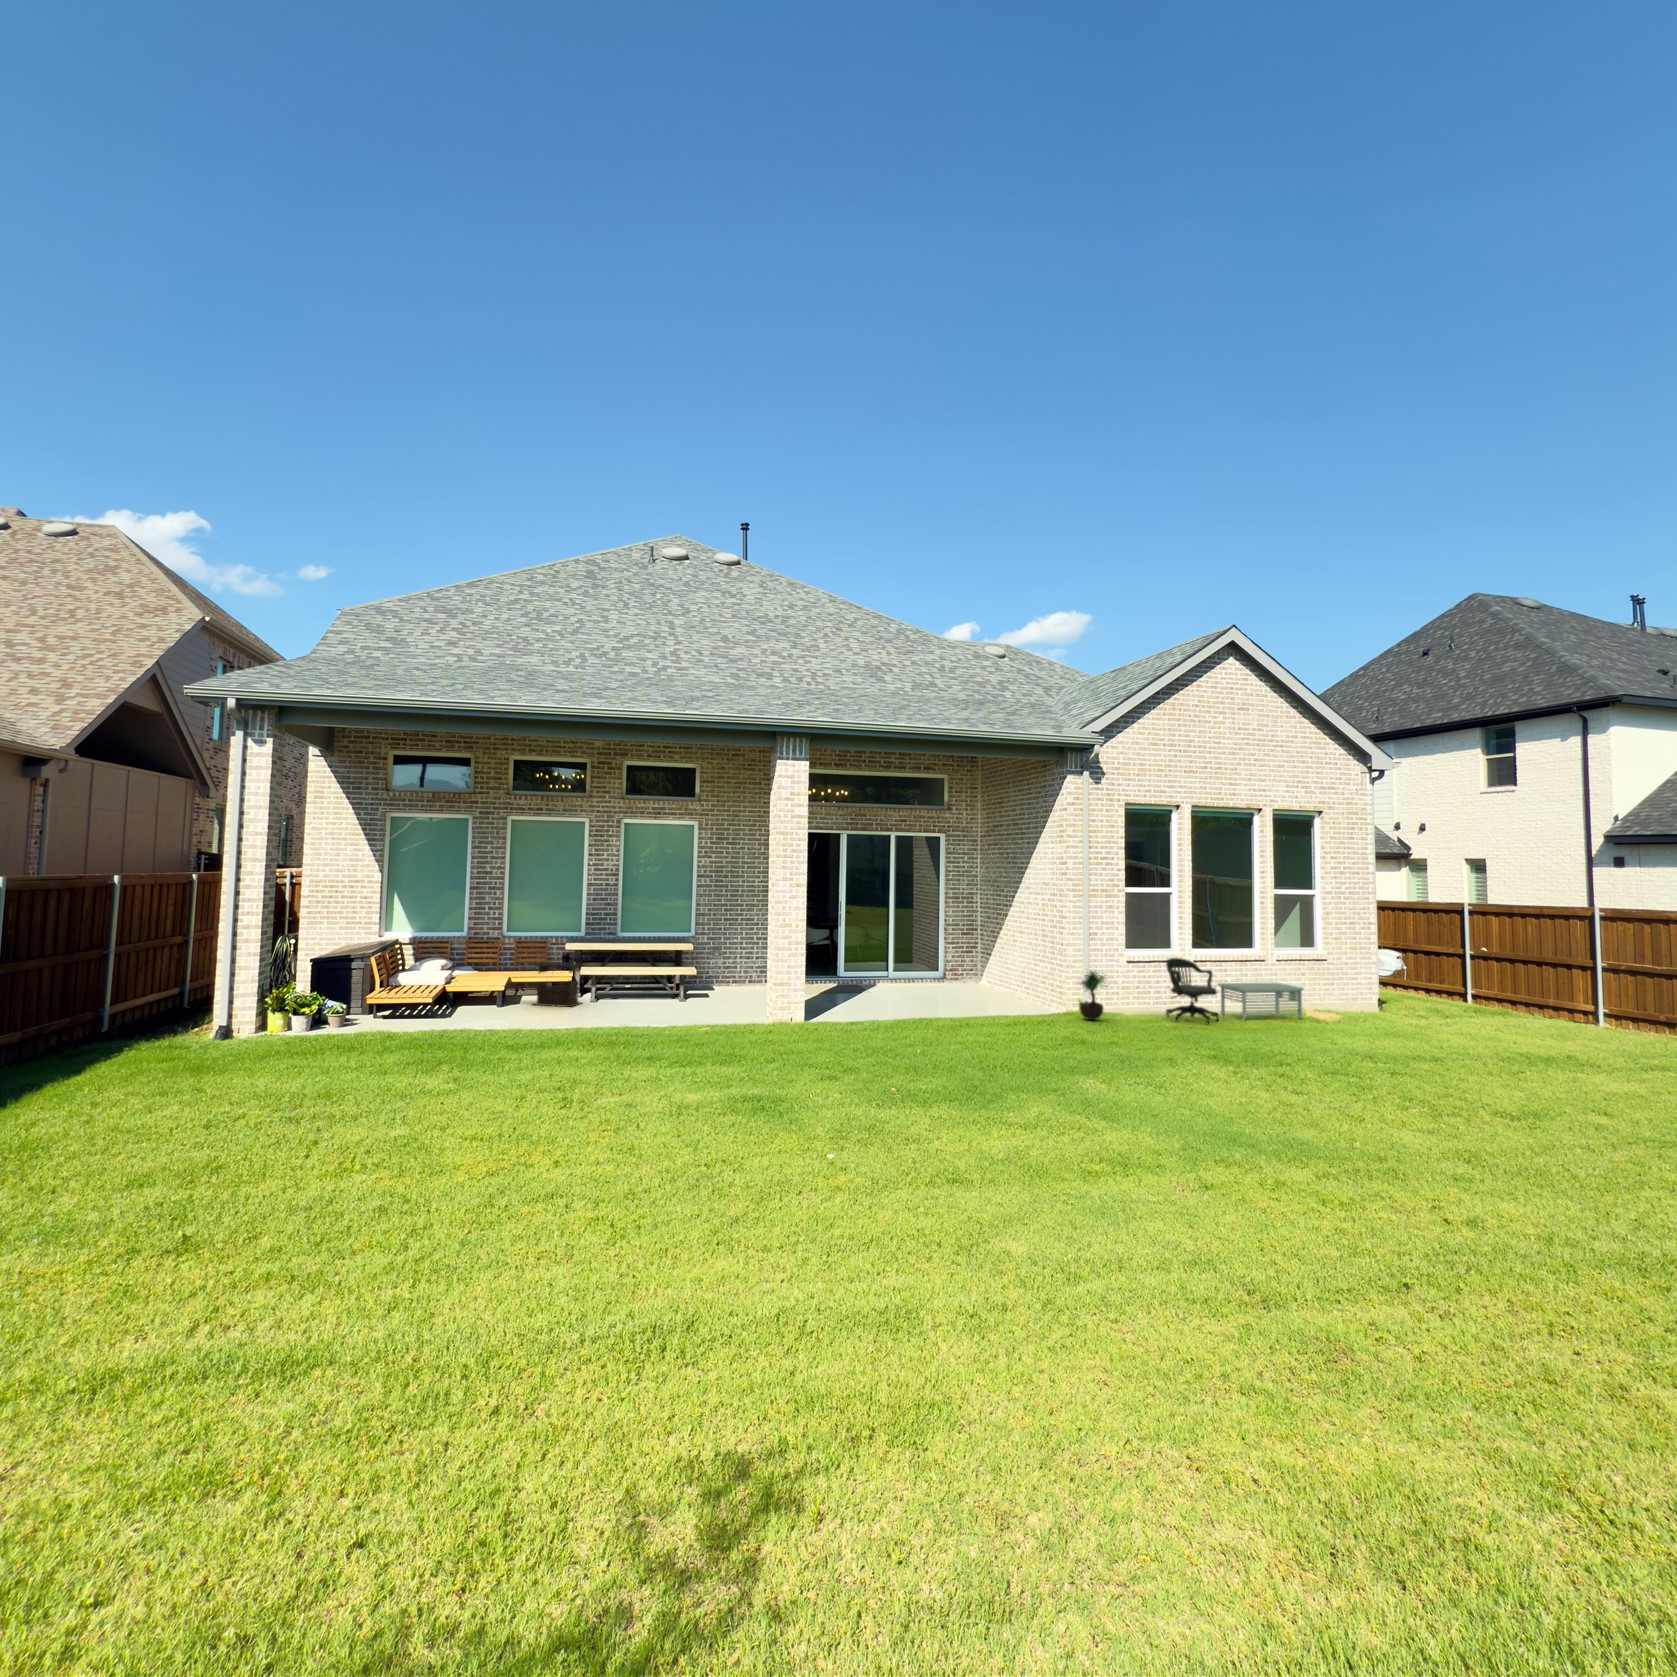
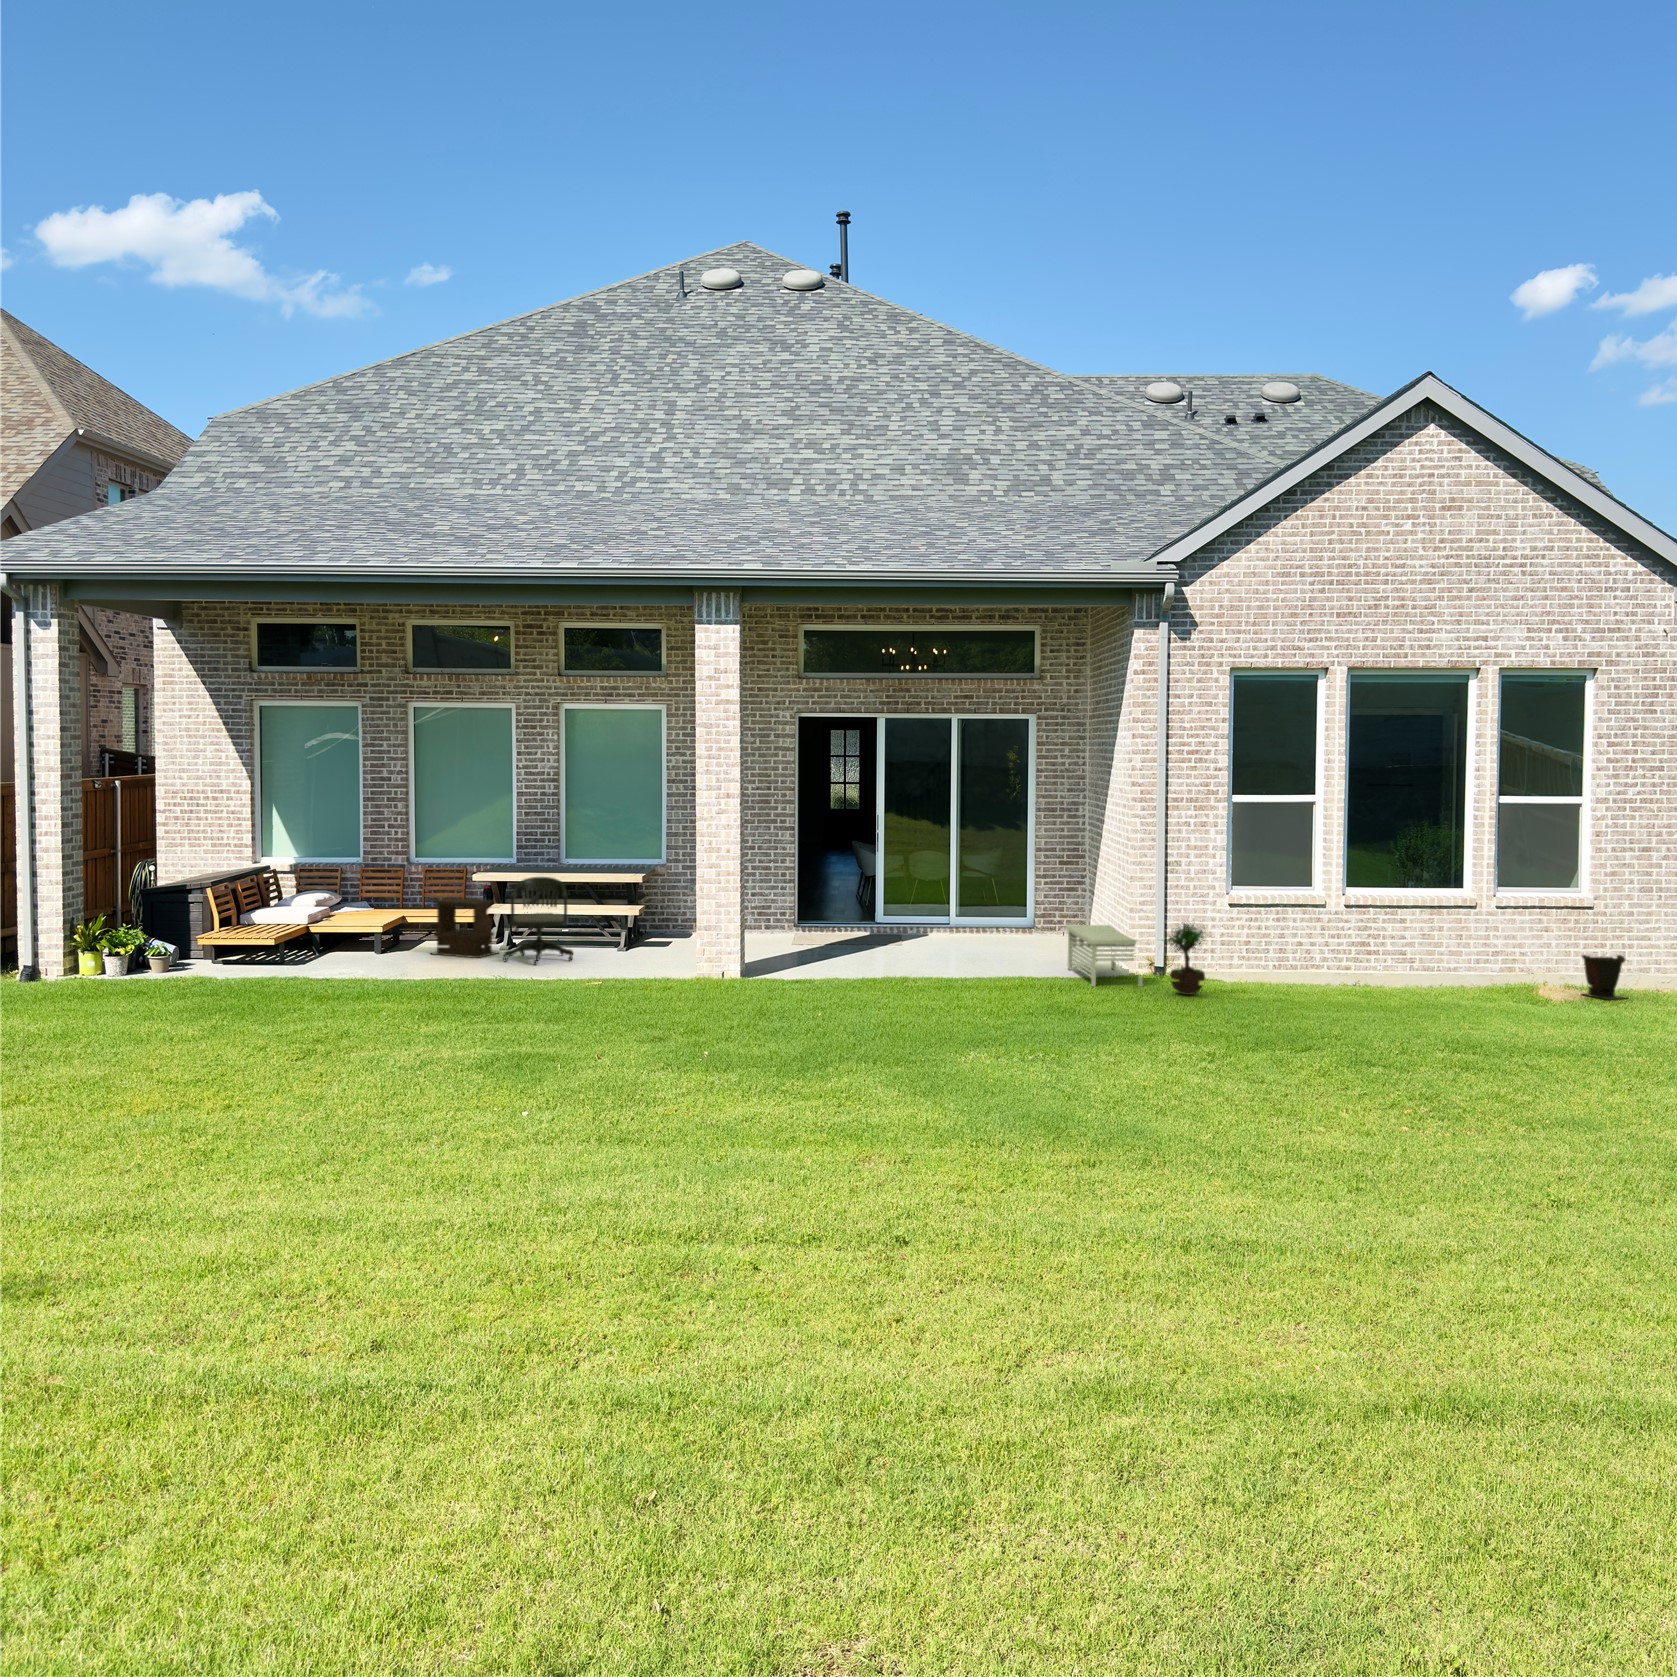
chair: present [1166,958,1219,1024] -> present [503,877,573,965]
storage bench: present [1217,983,1304,1020] -> present [1065,925,1143,987]
bucket: none [1312,986,1344,1016] -> present [1582,955,1626,1000]

